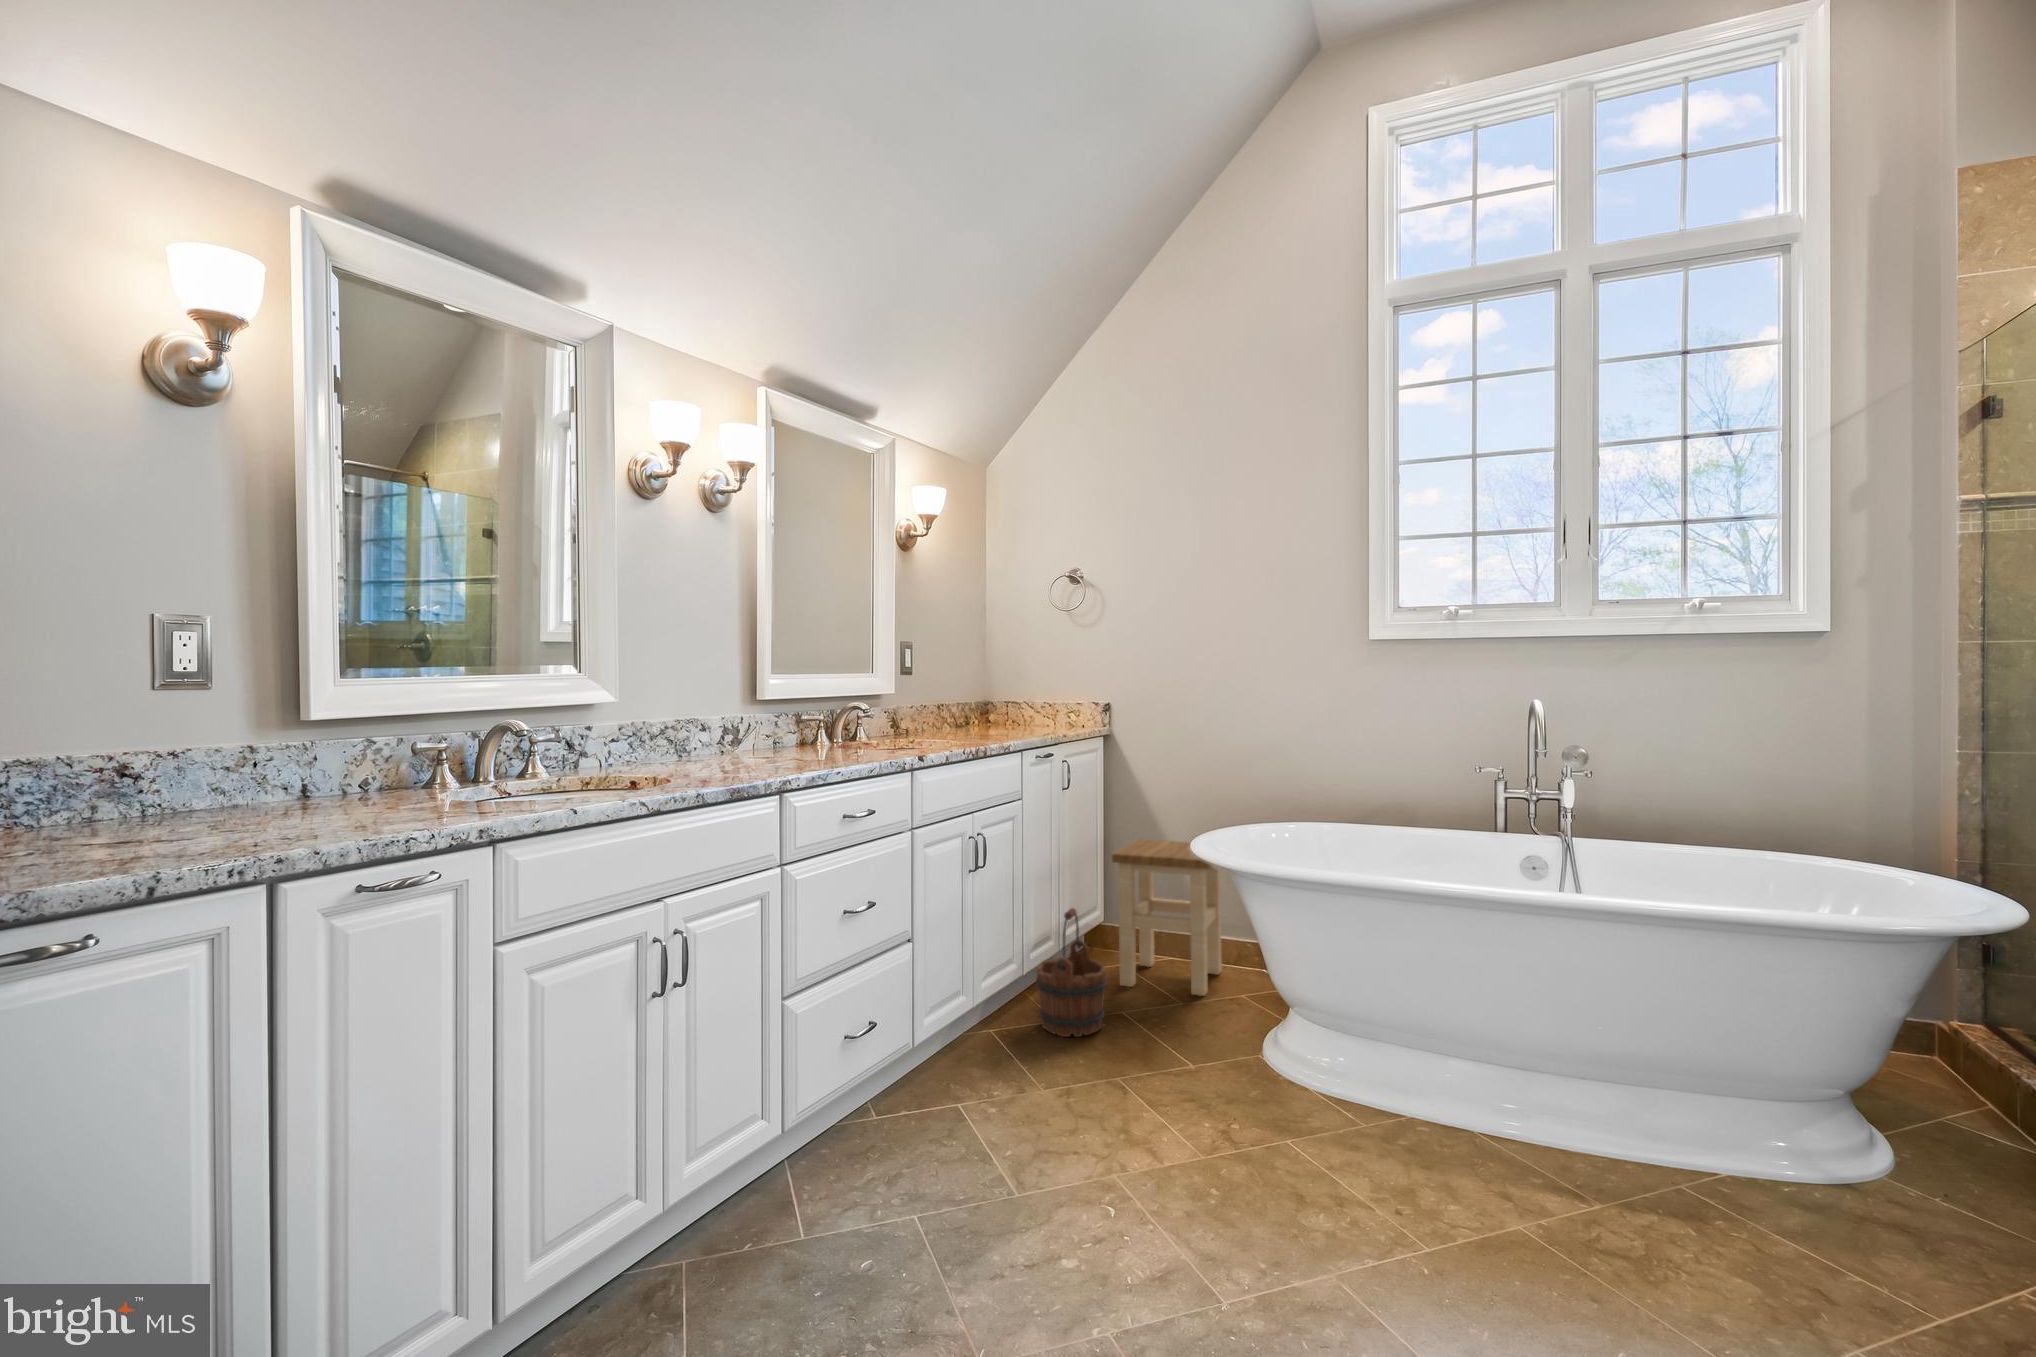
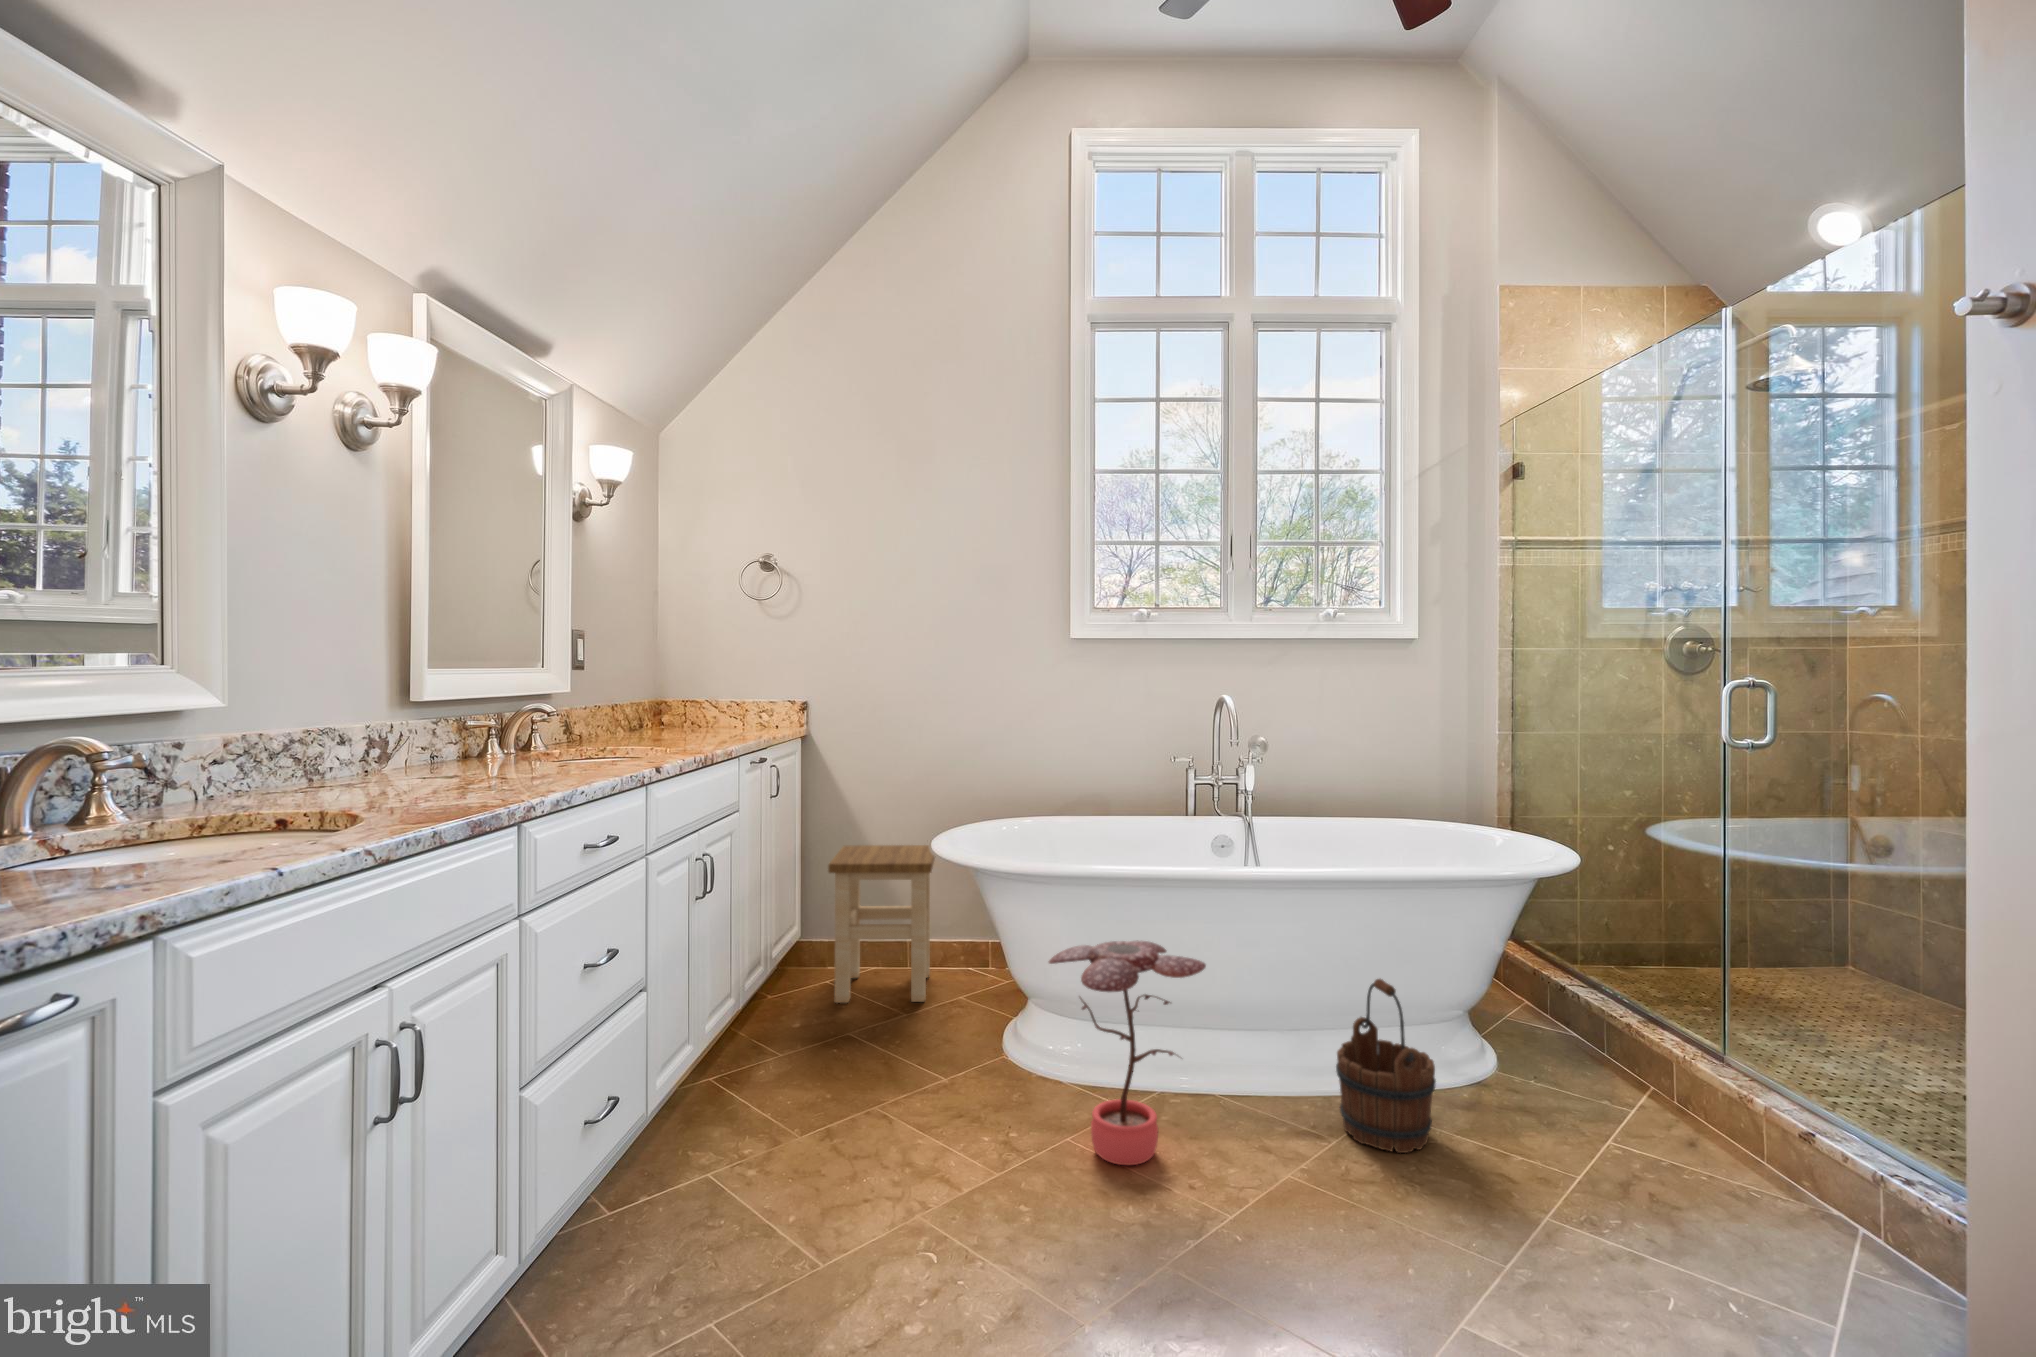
wooden bucket: present [1036,908,1107,1037] -> present [1336,979,1436,1153]
potted plant: none [1263,947,1429,1181] -> present [1049,940,1206,1165]

